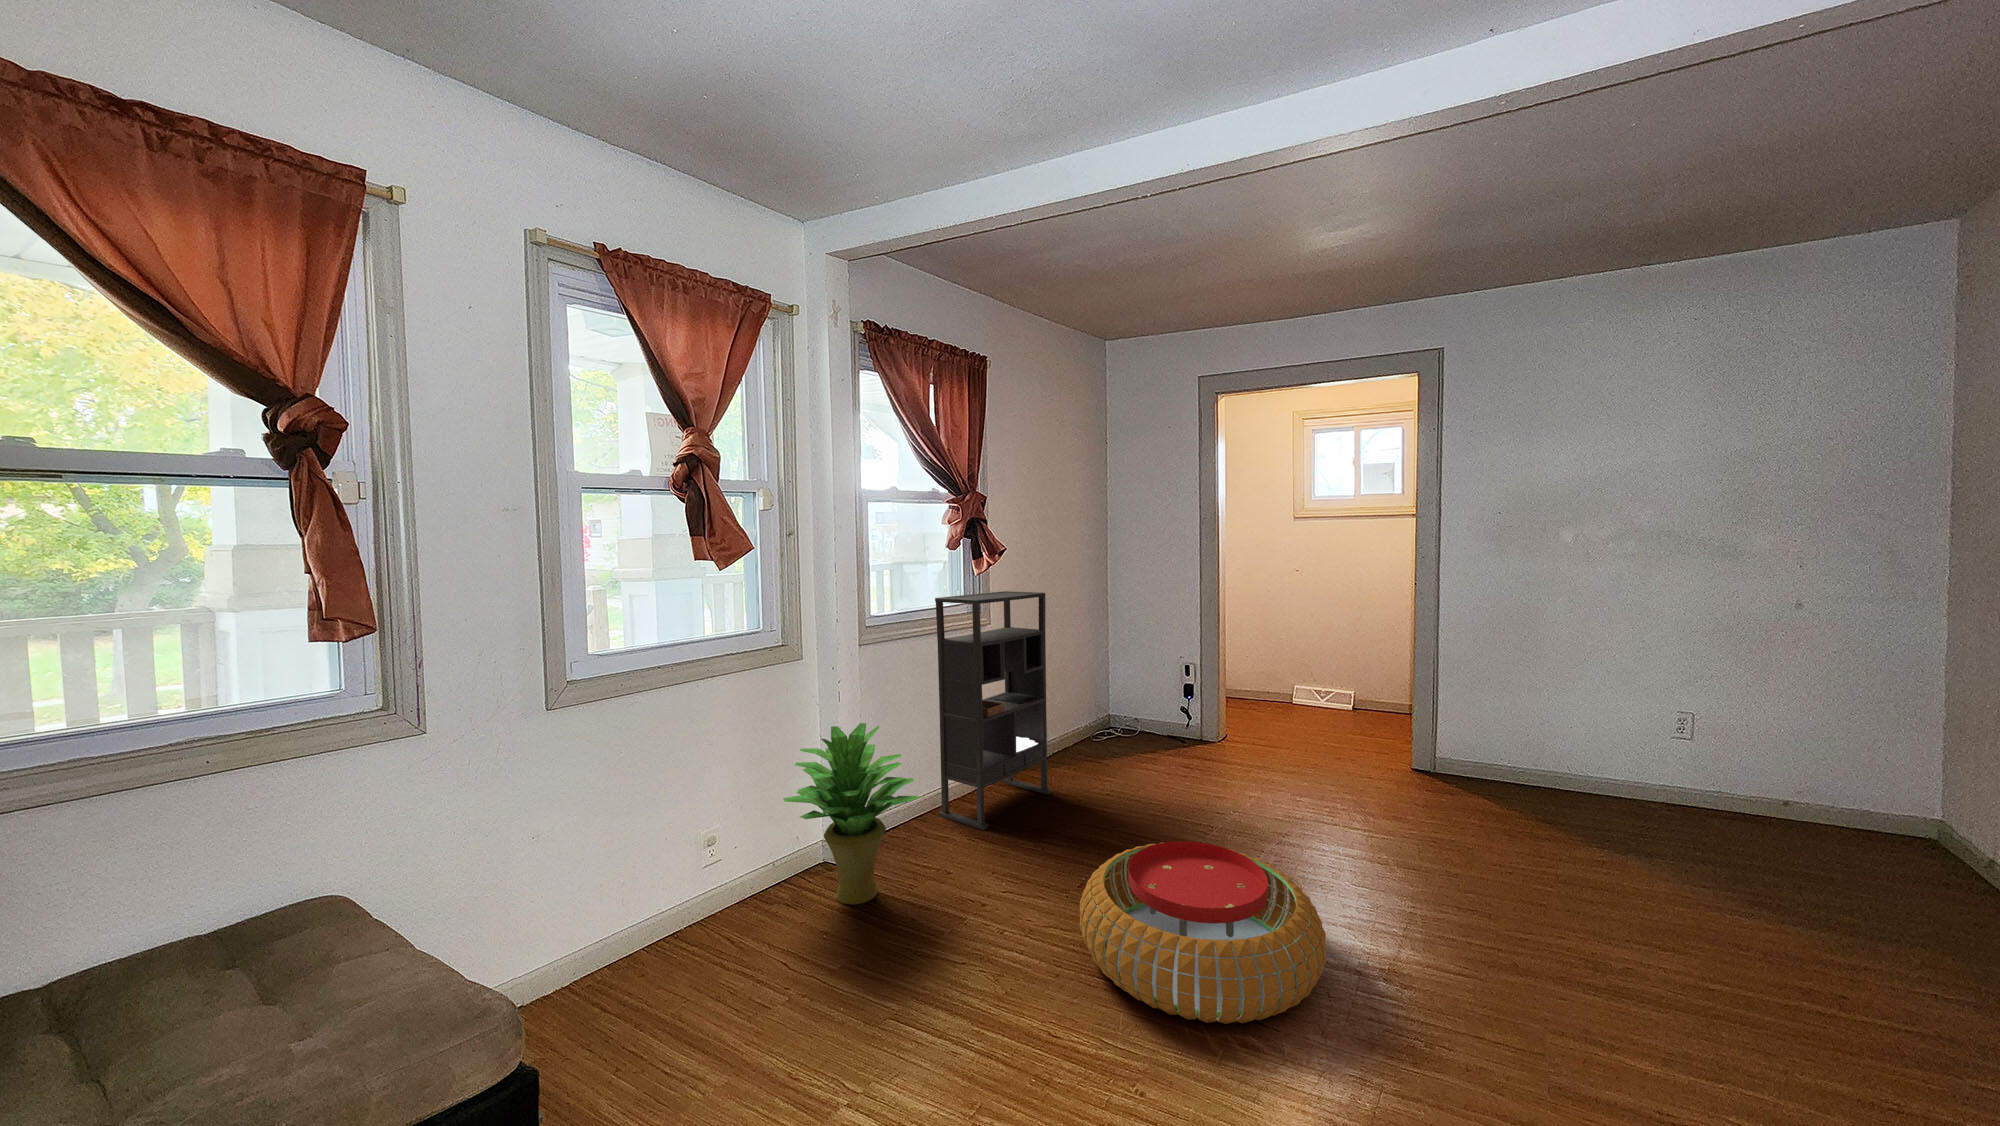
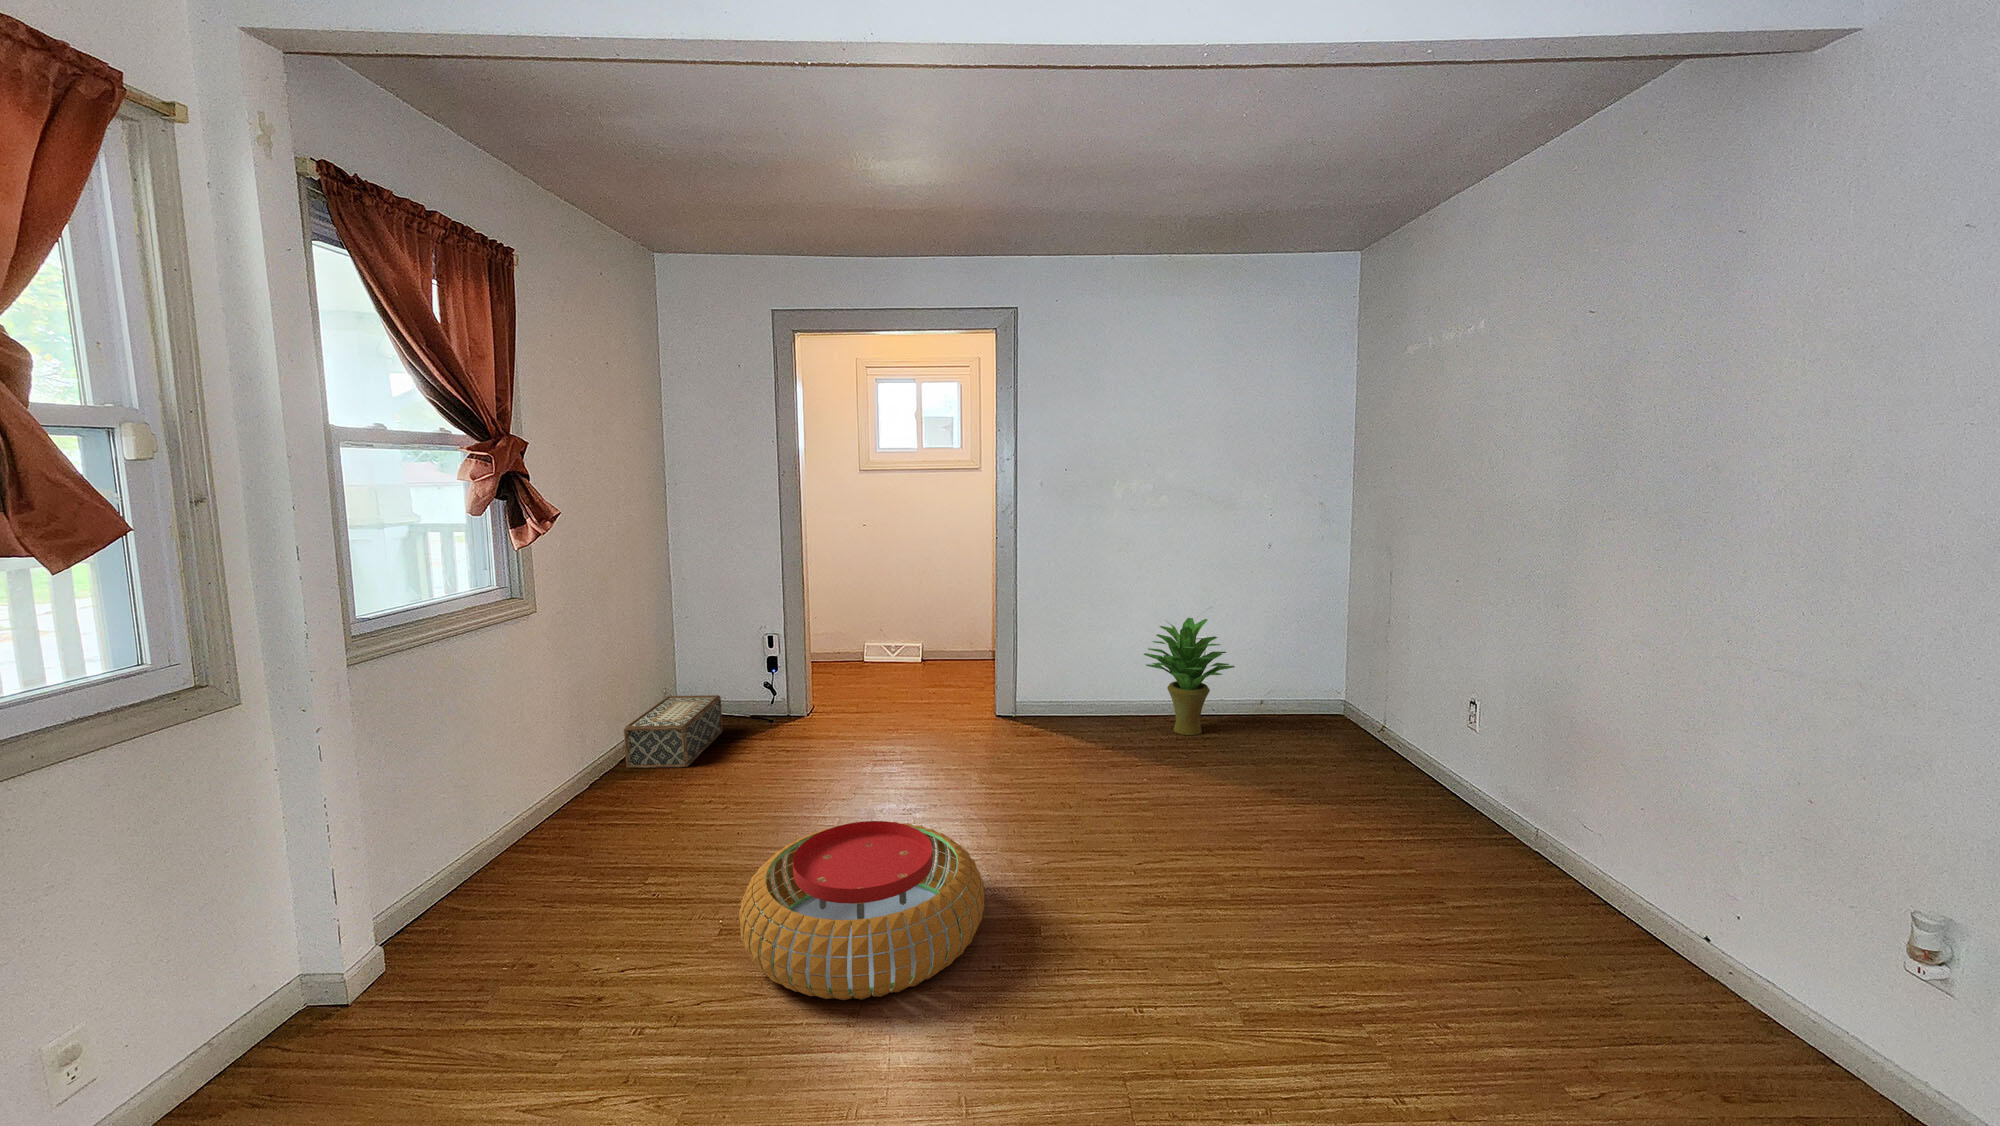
bookshelf: present [935,591,1052,830] -> none [458,568,636,882]
woven basket: none [1058,705,1140,766] -> present [624,695,723,768]
potted plant: present [783,723,918,905] -> present [1144,618,1235,735]

